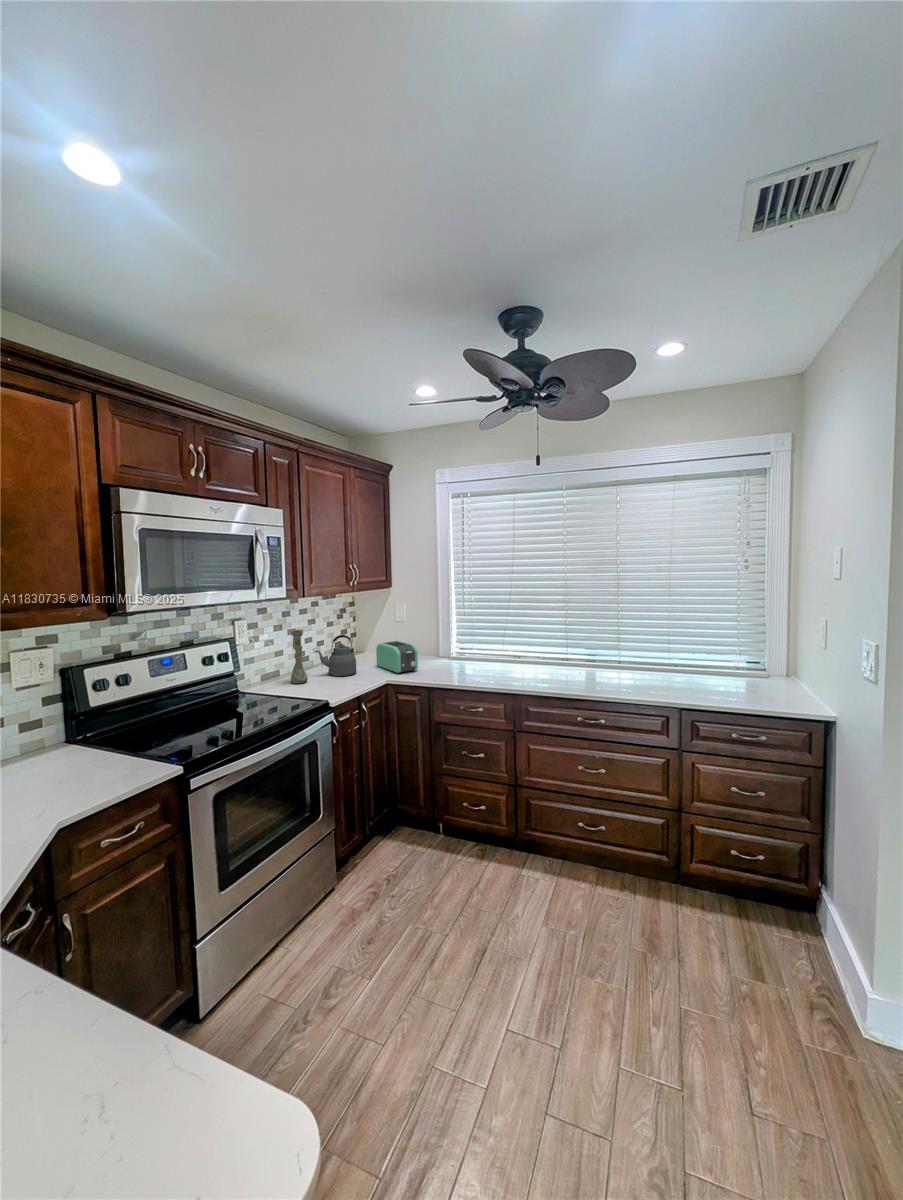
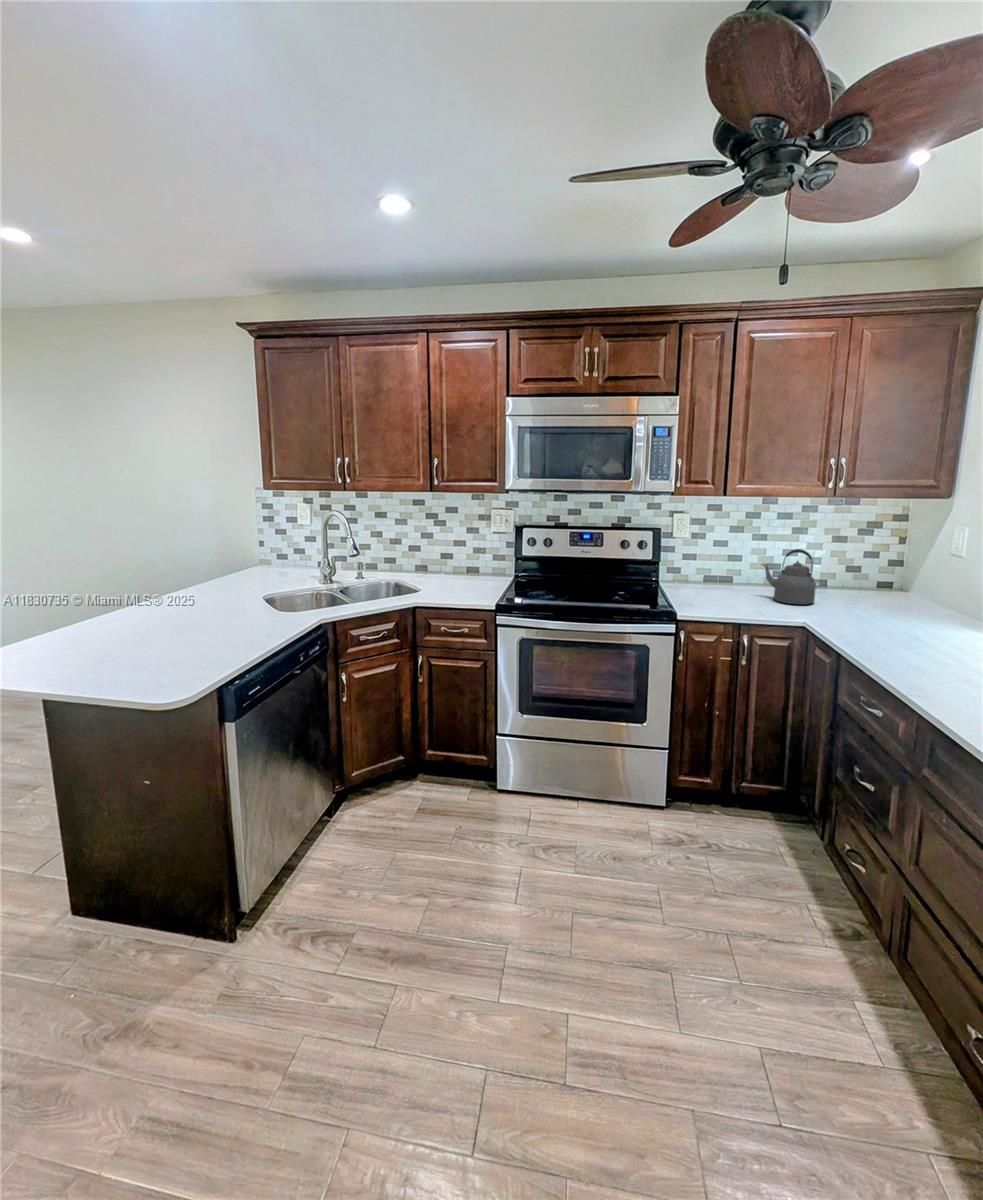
vase: present [290,629,307,683] -> none [717,532,742,595]
toaster: present [376,641,418,673] -> none [853,574,906,624]

